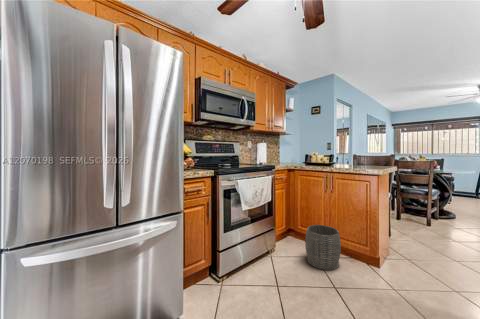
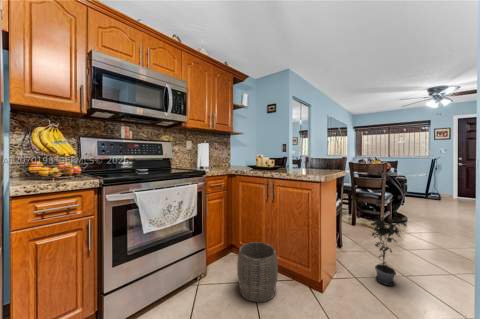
potted plant: none [419,202,456,264] -> present [369,213,407,285]

